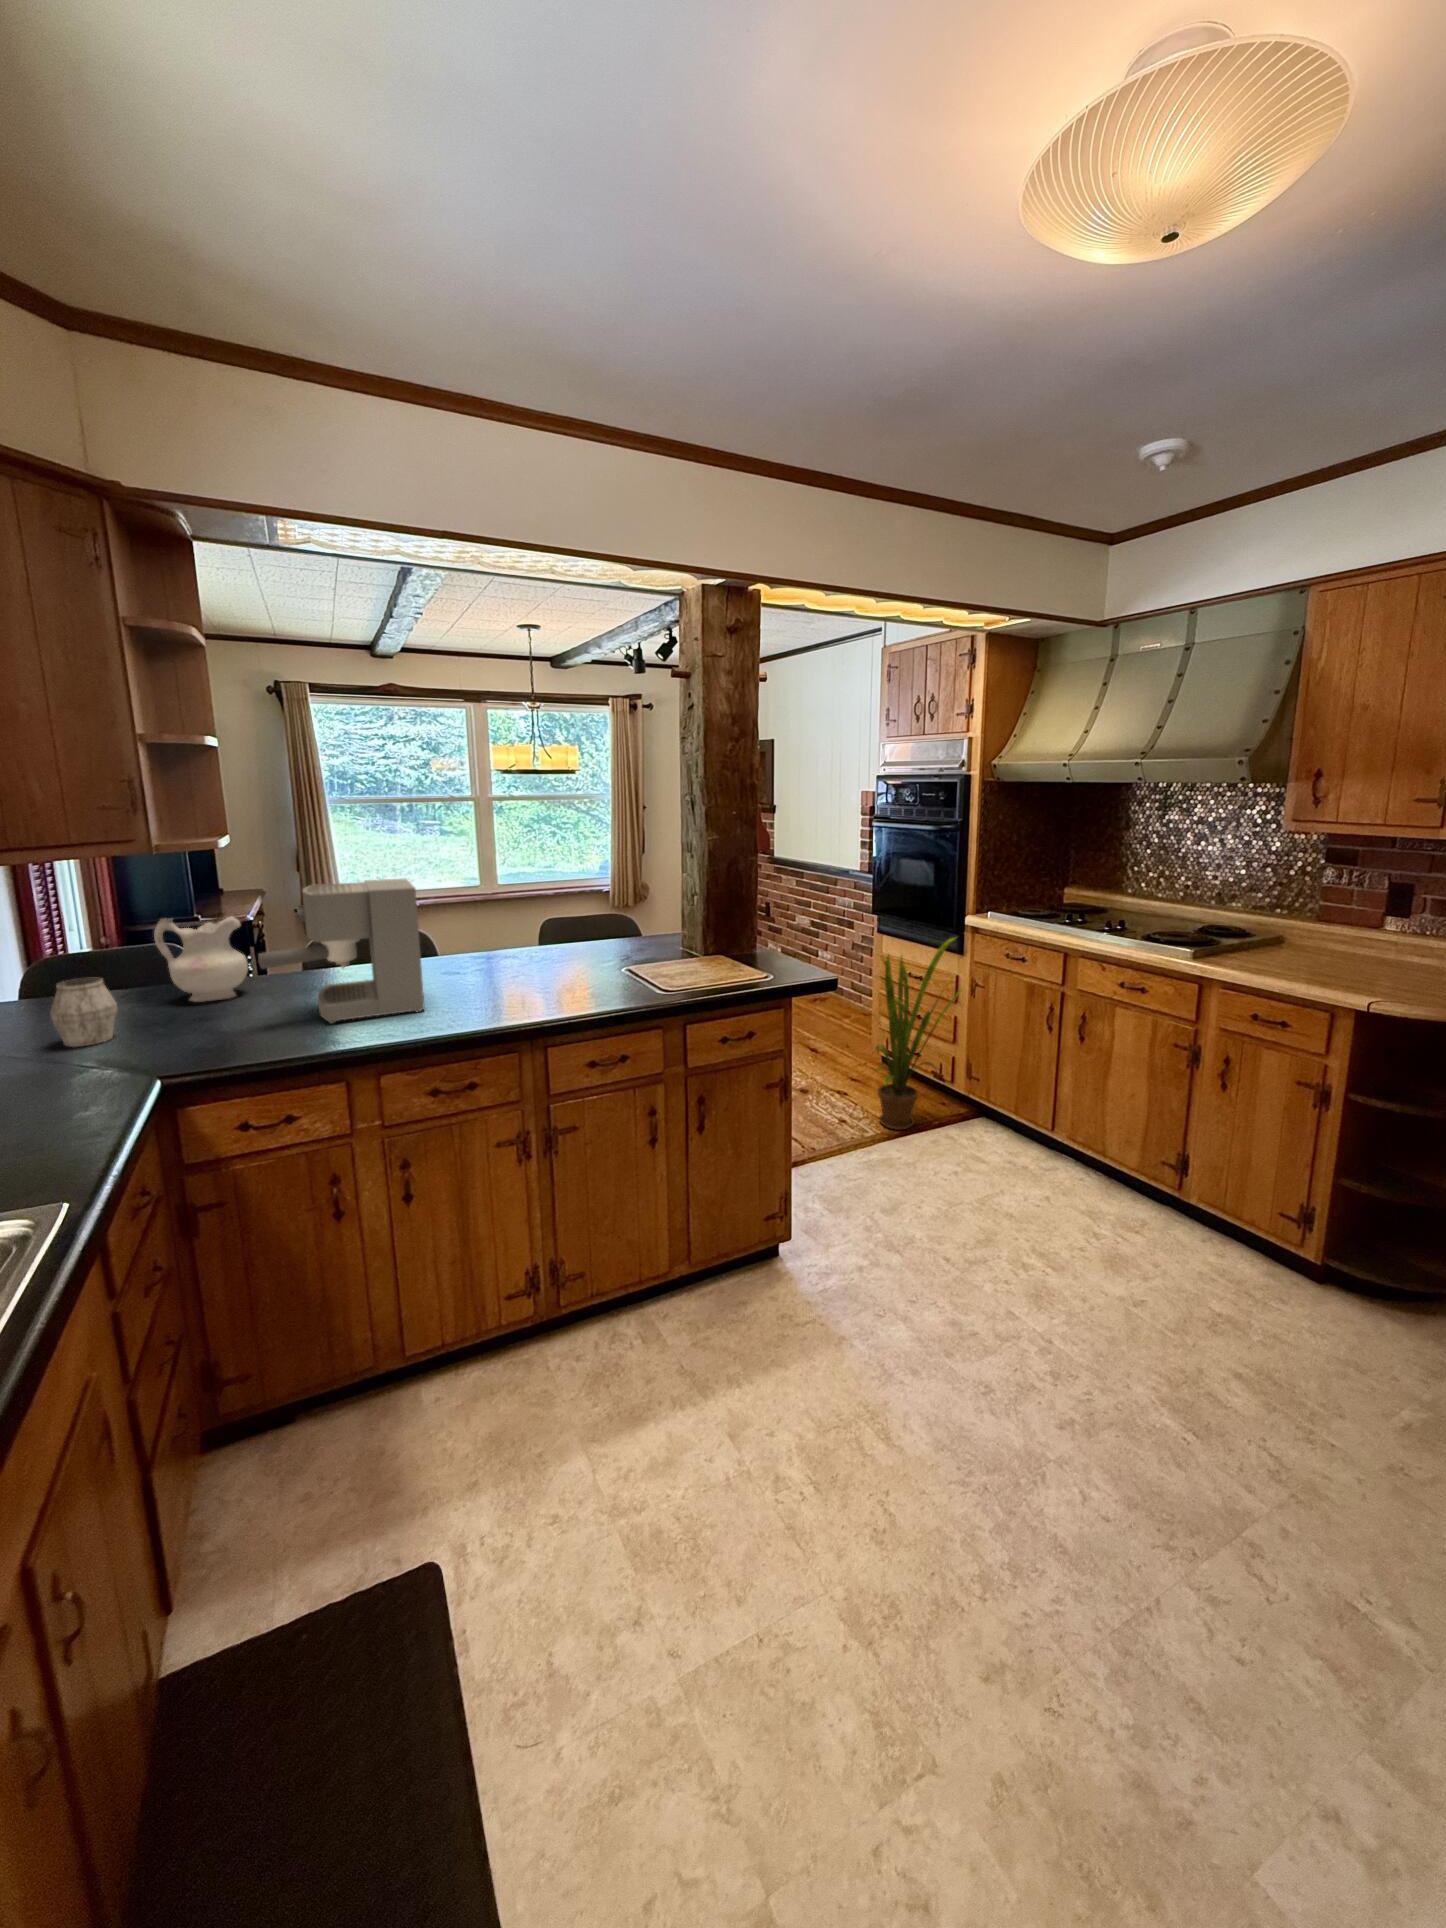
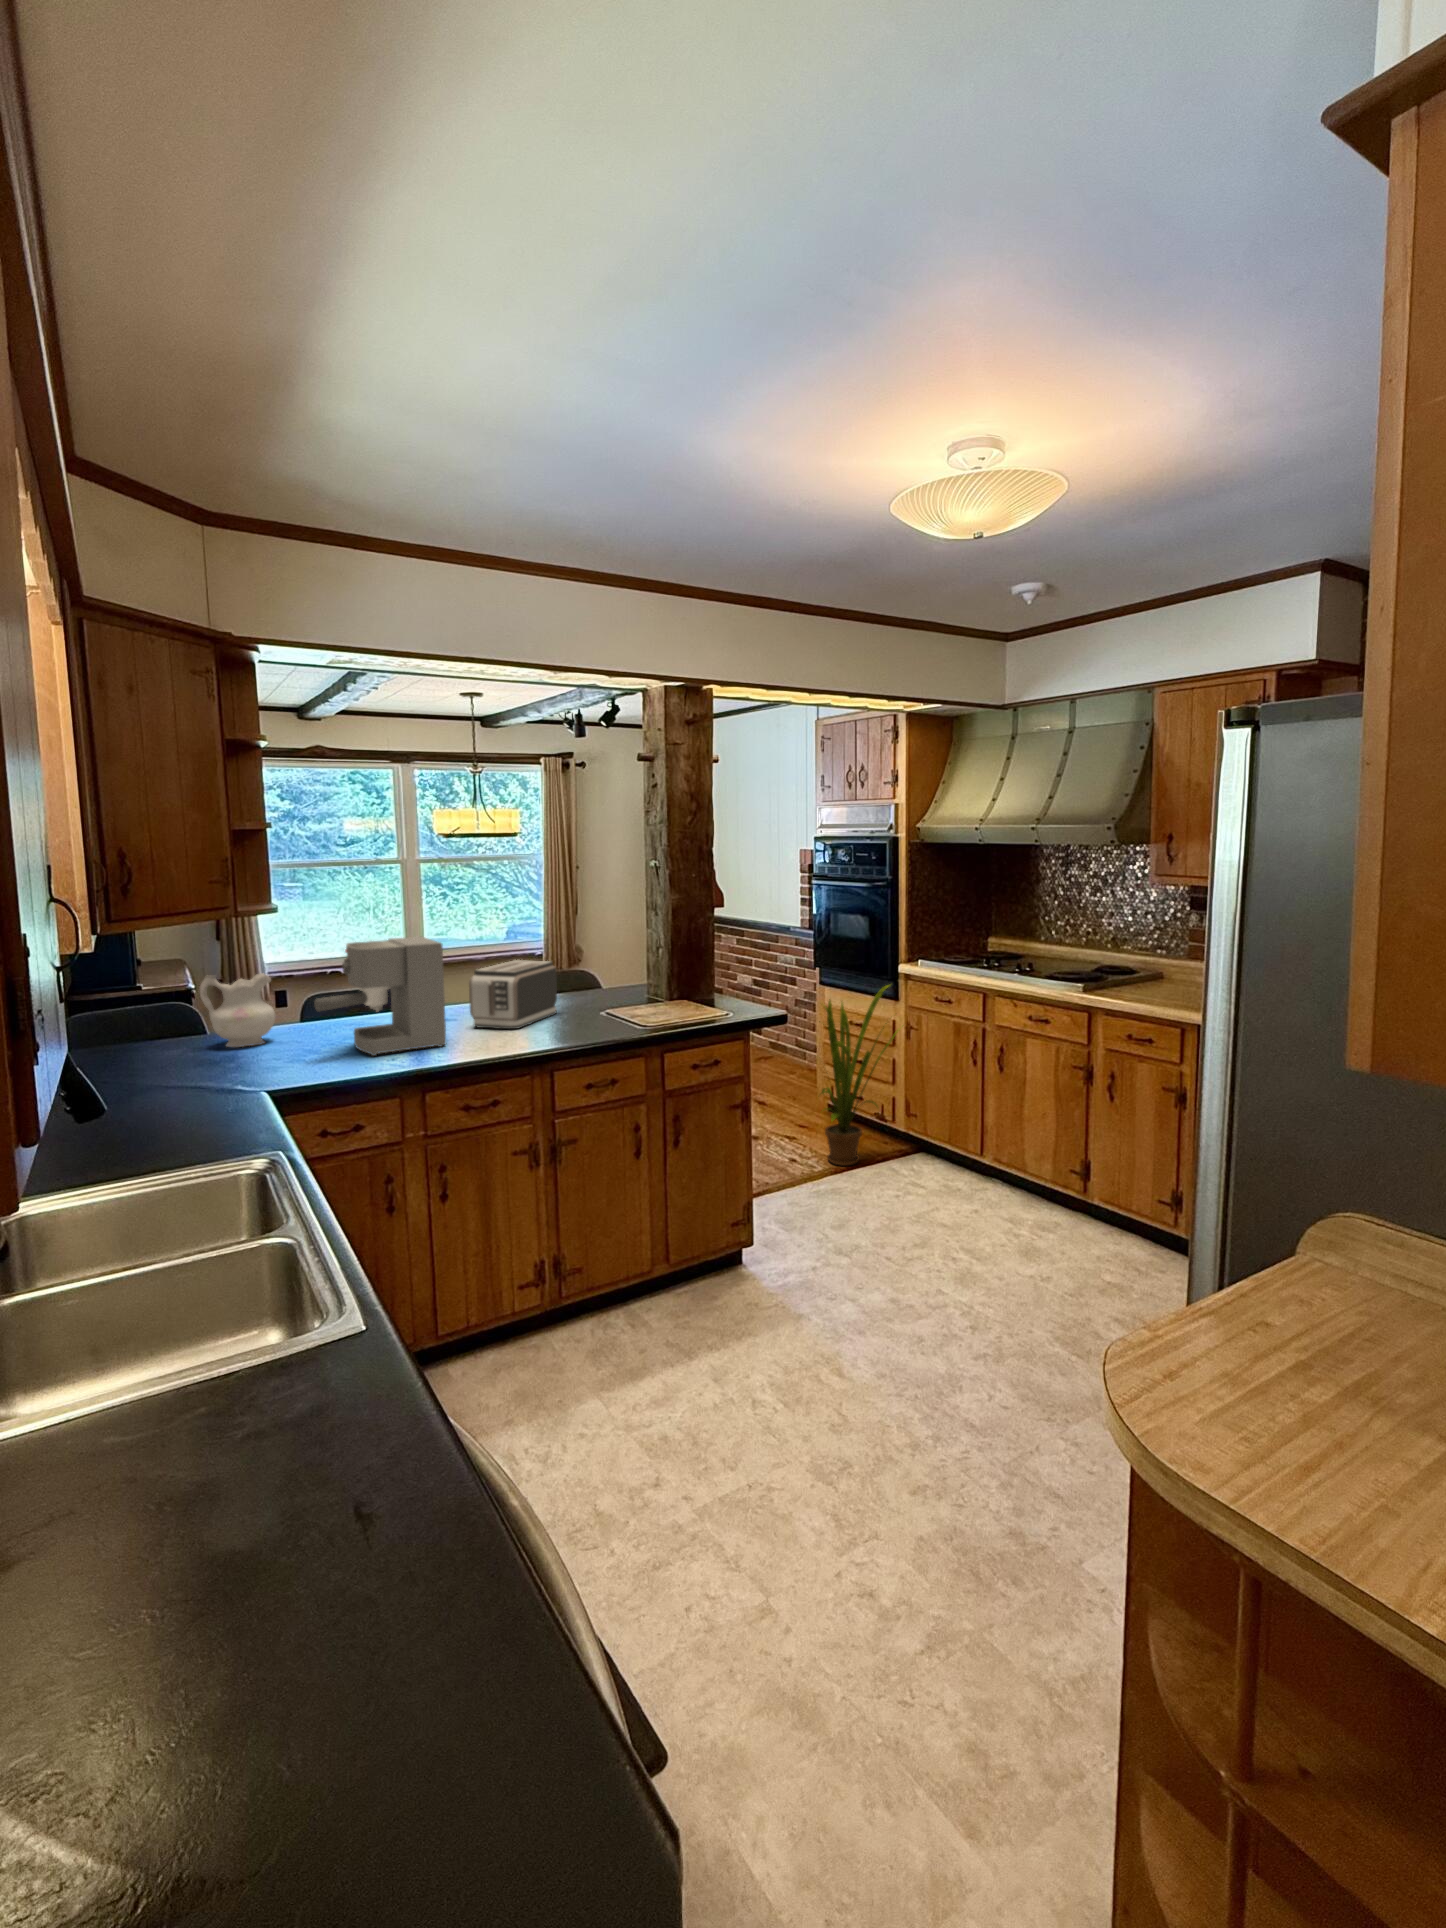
toaster: none [465,906,574,989] -> present [469,960,557,1029]
mug: present [50,978,117,1047] -> none [146,1022,197,1078]

